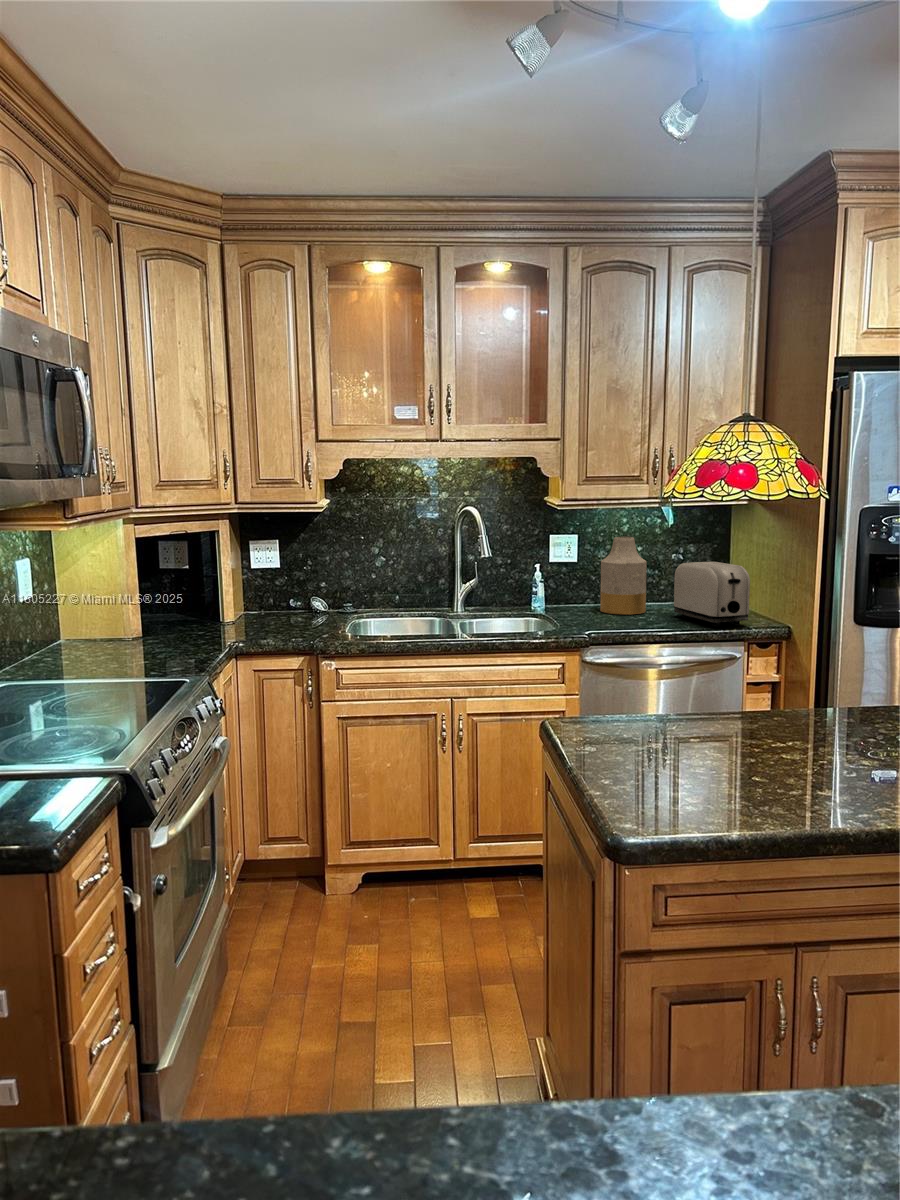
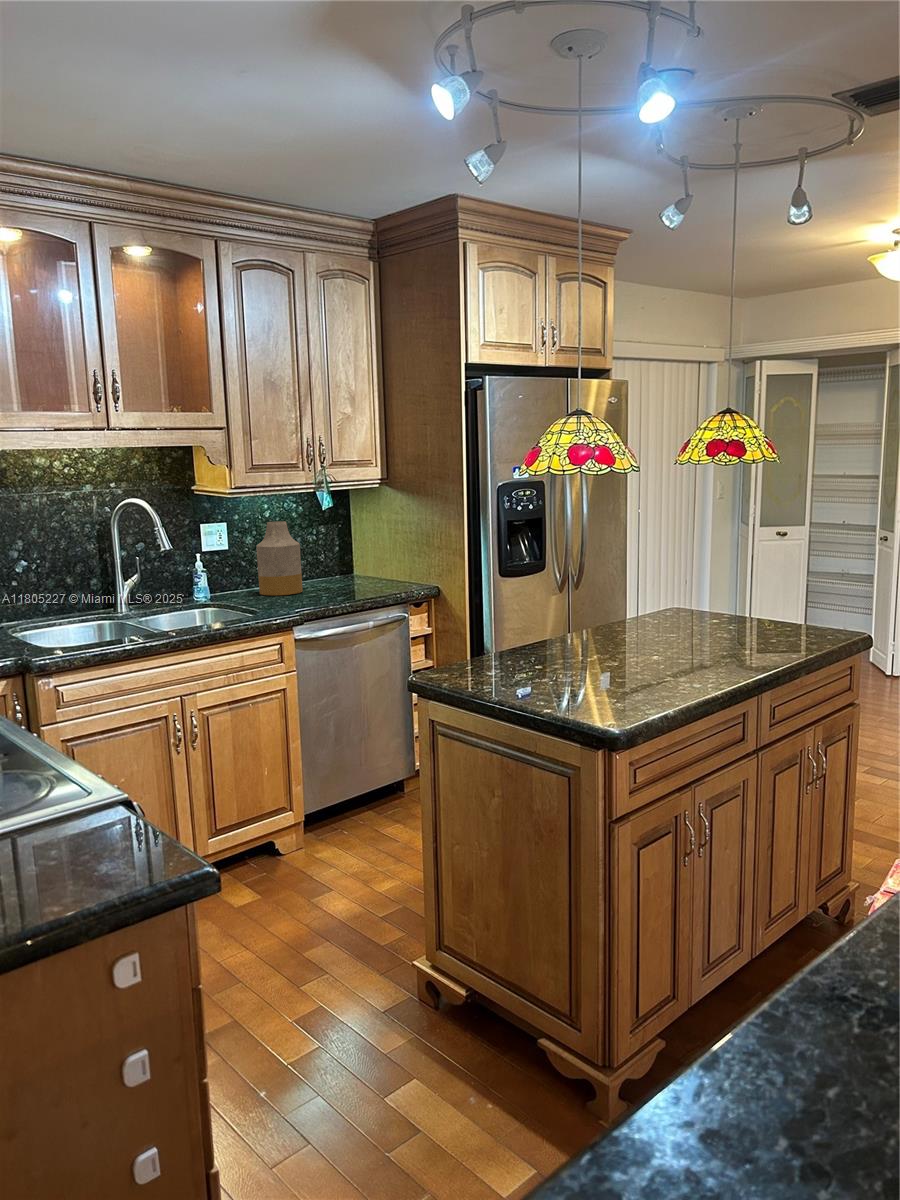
toaster: present [674,562,750,626] -> none [329,538,402,593]

